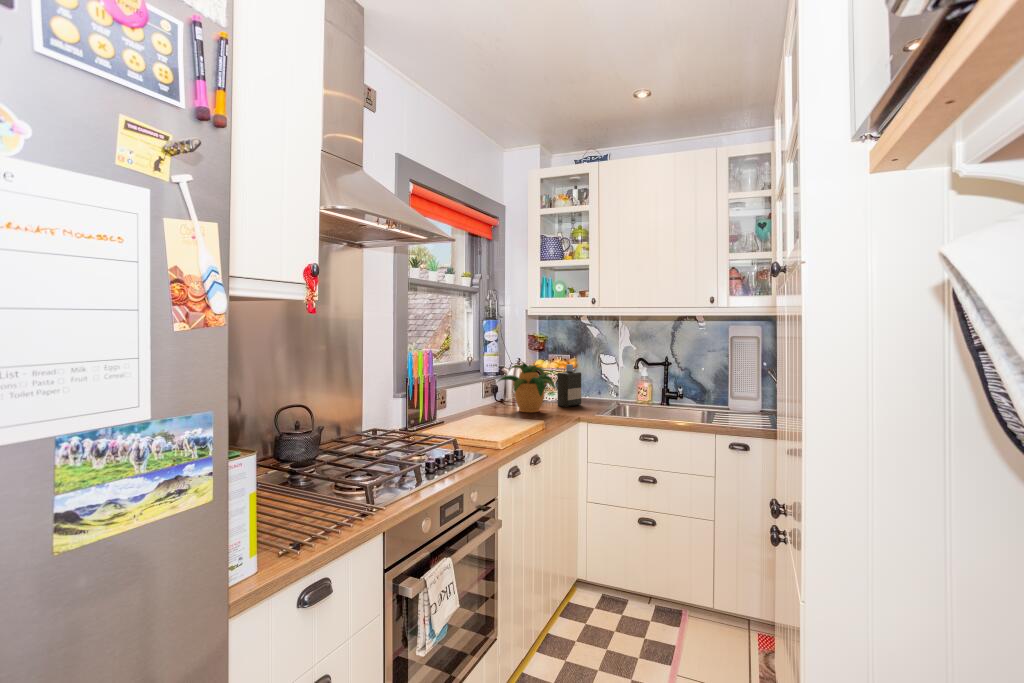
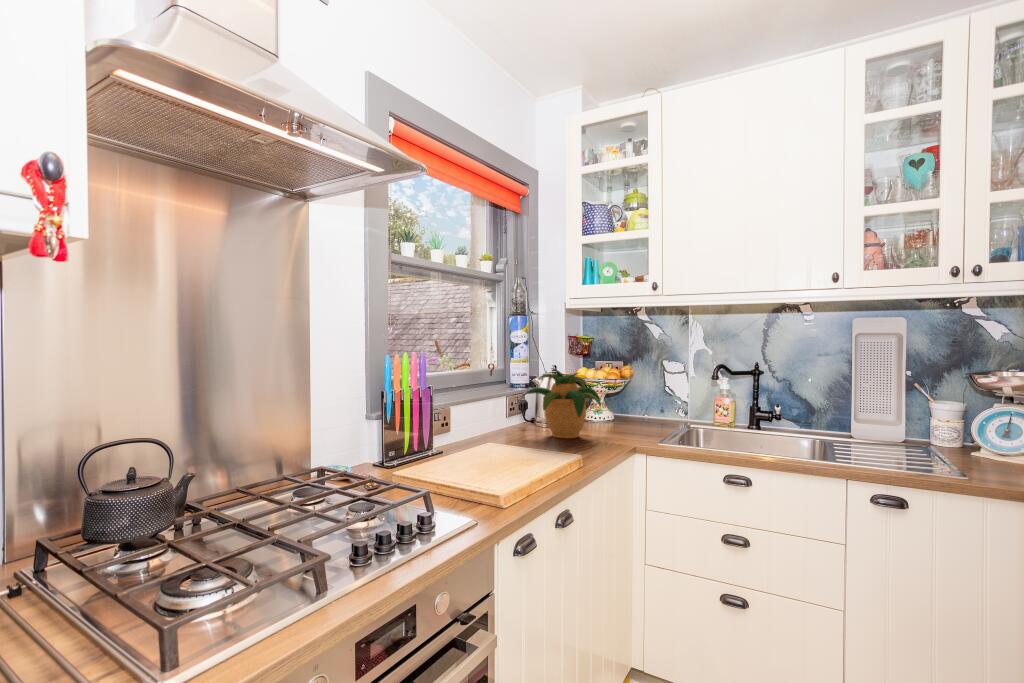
bottle: present [557,364,581,407] -> none [605,373,638,430]

